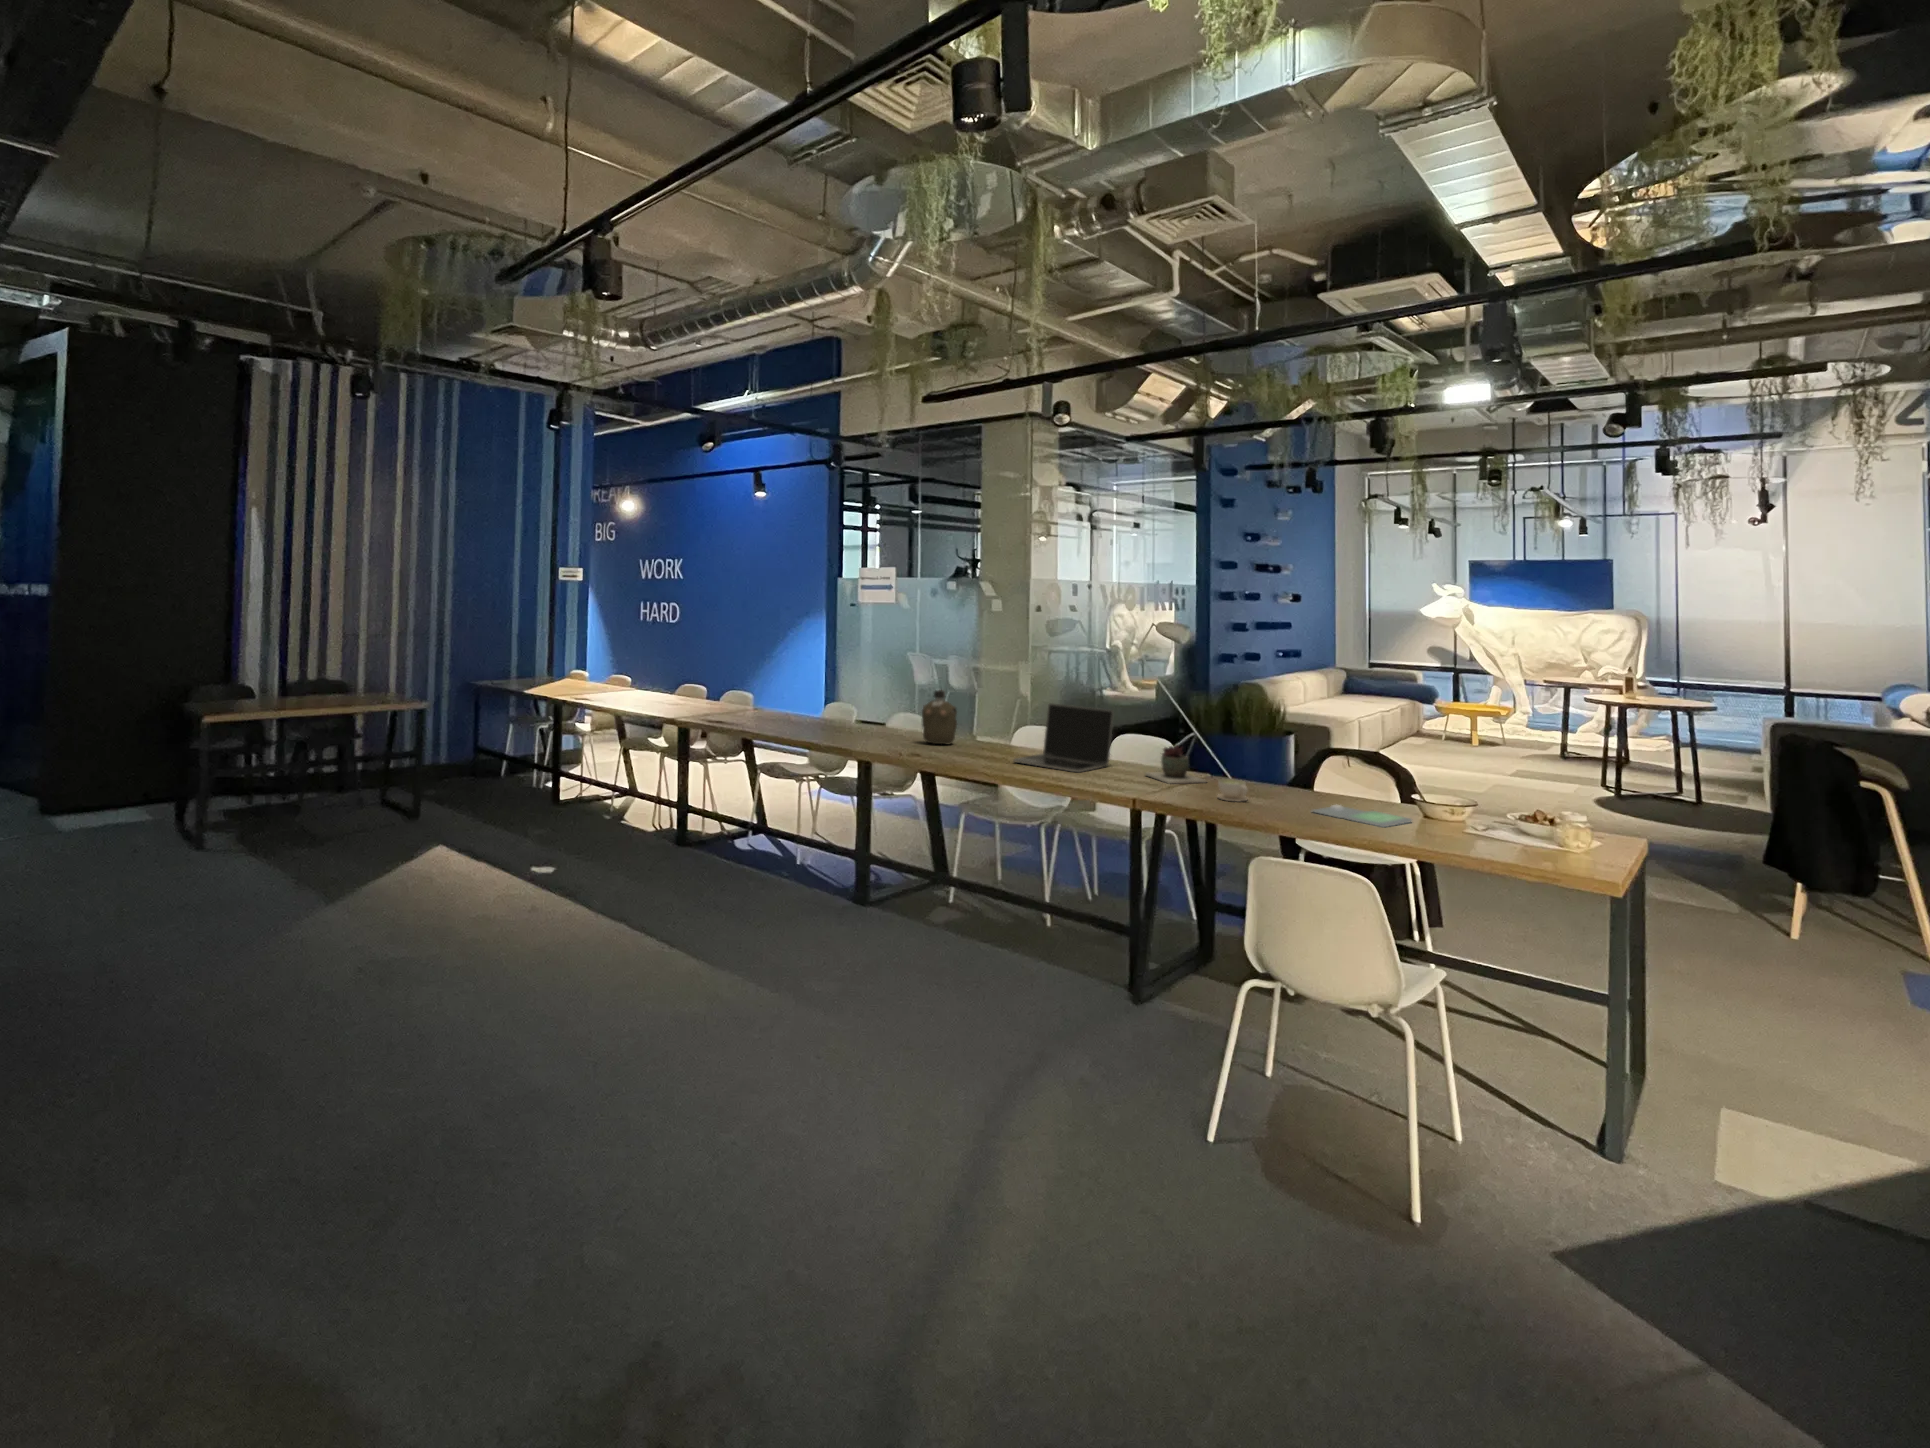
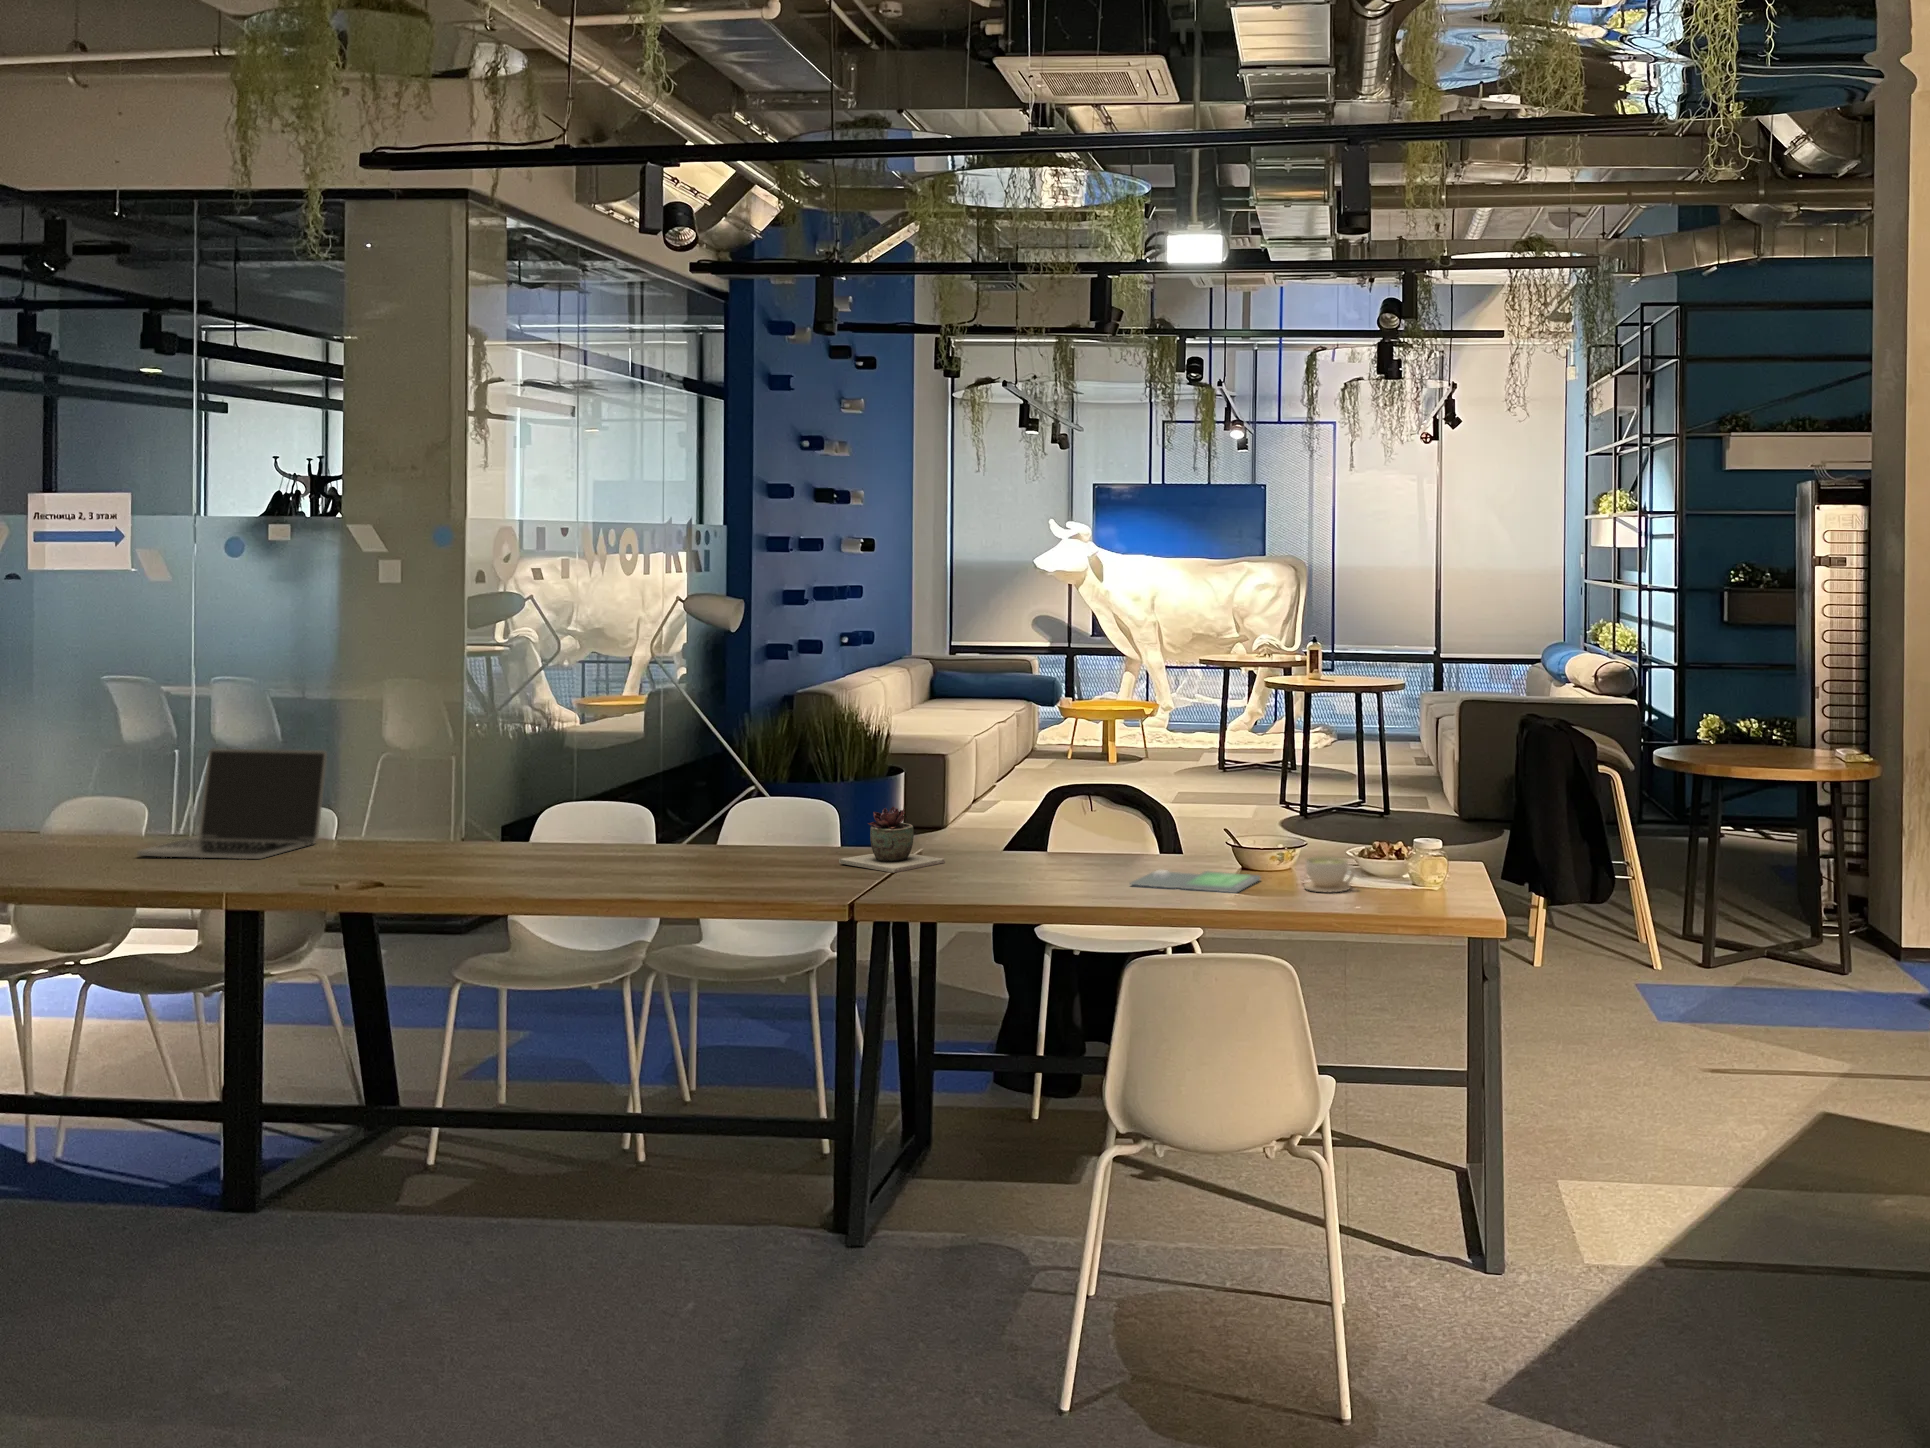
water bottle: present [922,690,957,744] -> none [363,747,442,856]
laptop: present [1013,703,1114,772] -> present [137,748,327,859]
coffee cup: present [1218,779,1247,801] -> present [1304,856,1356,892]

